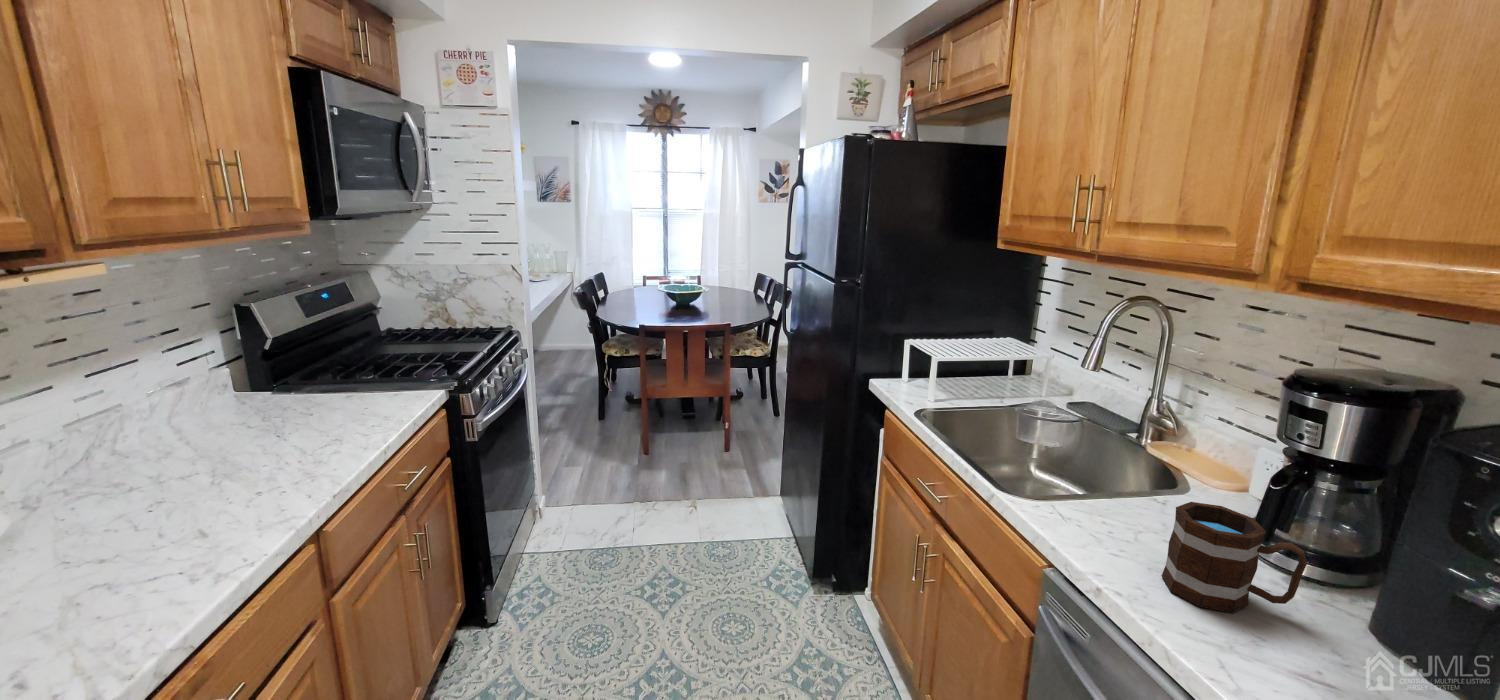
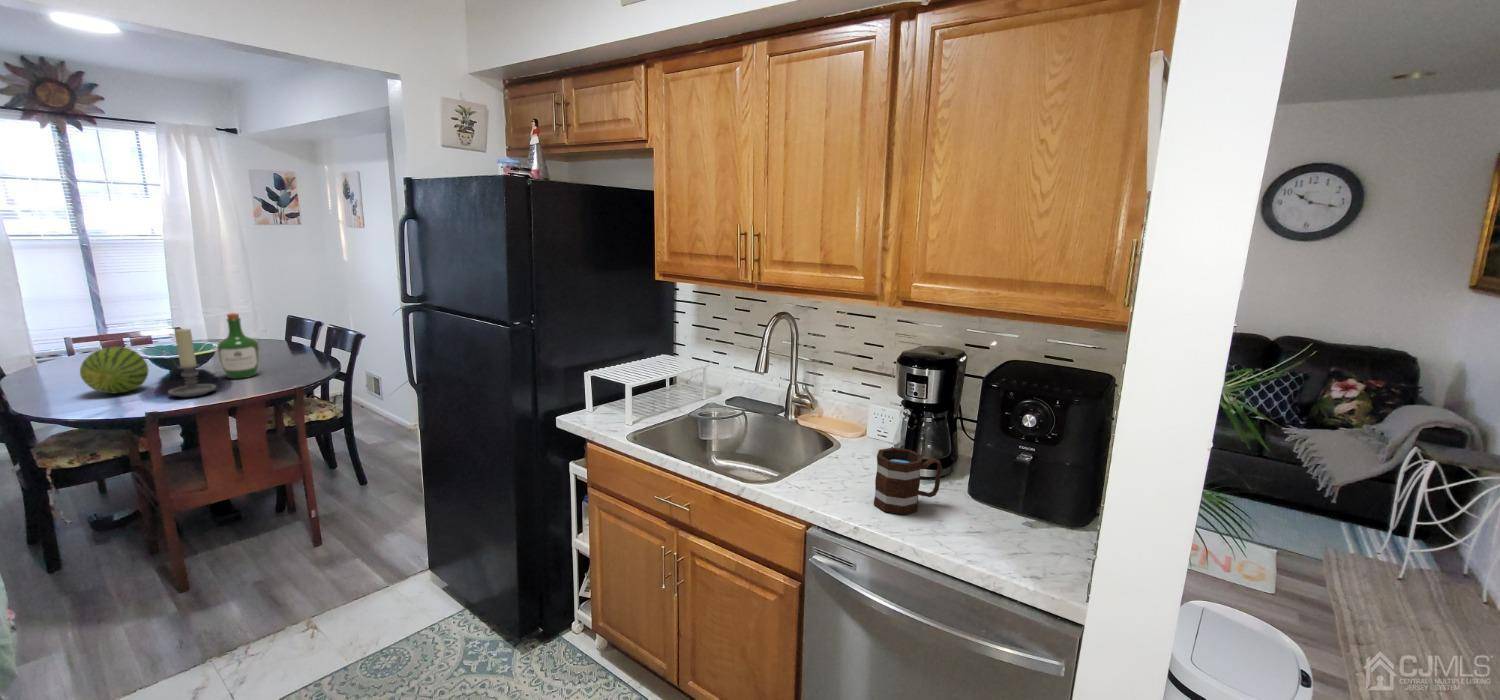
wine bottle: none [695,264,718,313] -> present [217,313,259,379]
candle holder: none [660,271,686,320] -> present [168,329,216,397]
fruit: none [625,280,658,312] -> present [80,347,148,393]

